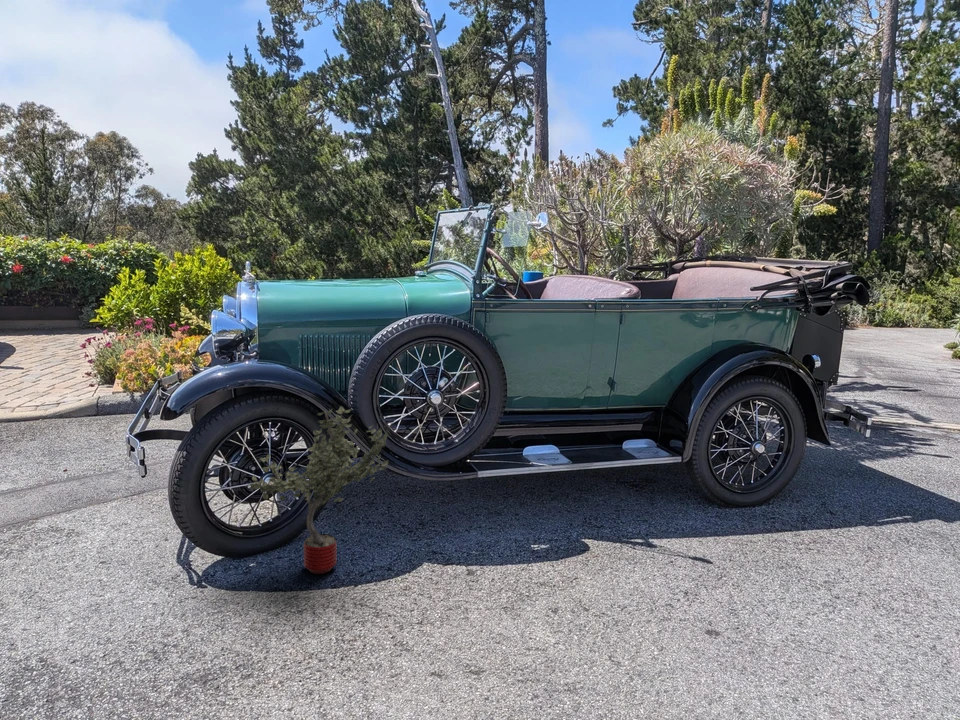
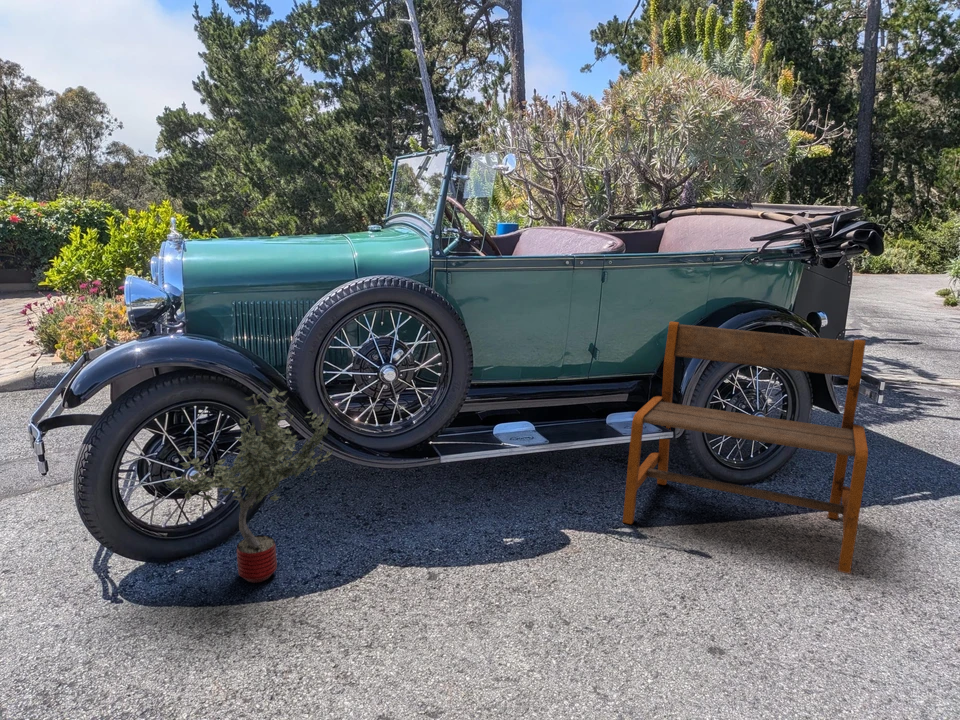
bench: none [636,360,851,582] -> present [623,322,868,573]

